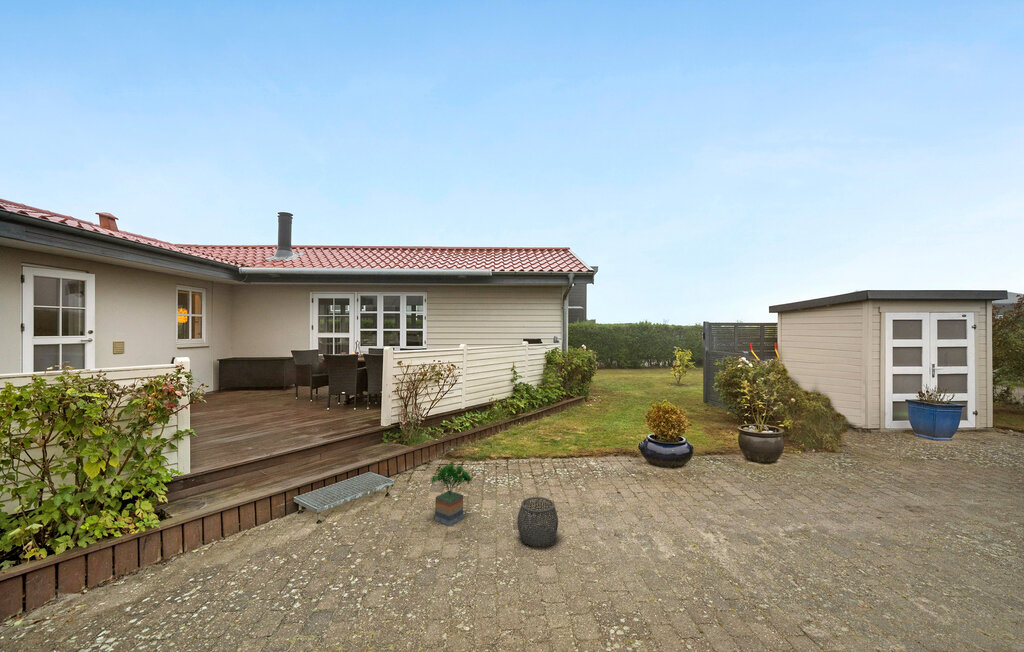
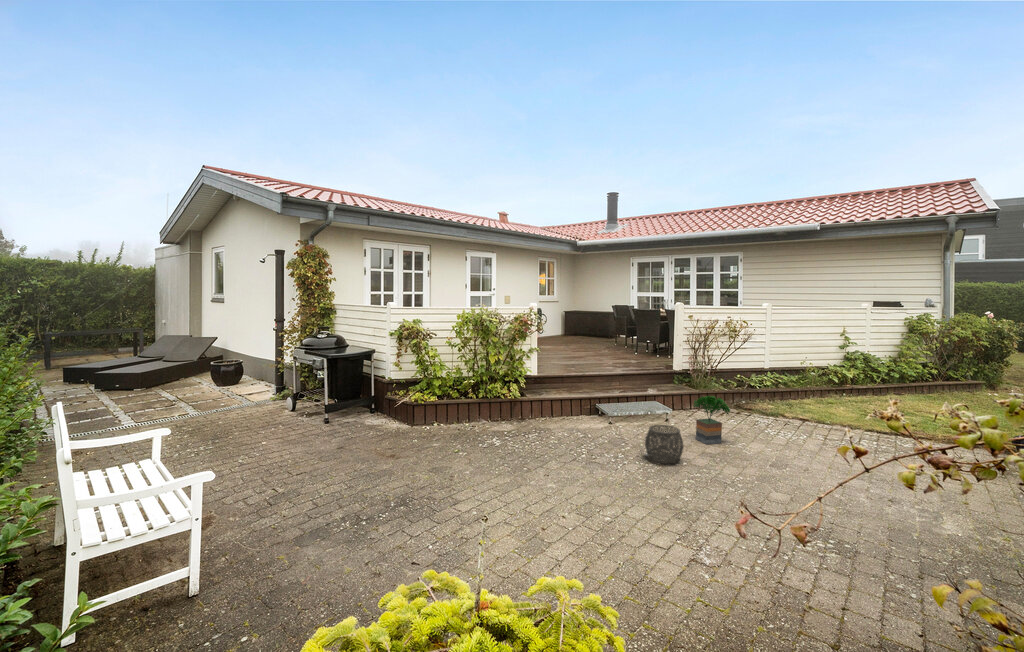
woven basket: present [517,497,558,546] -> present [645,425,683,464]

